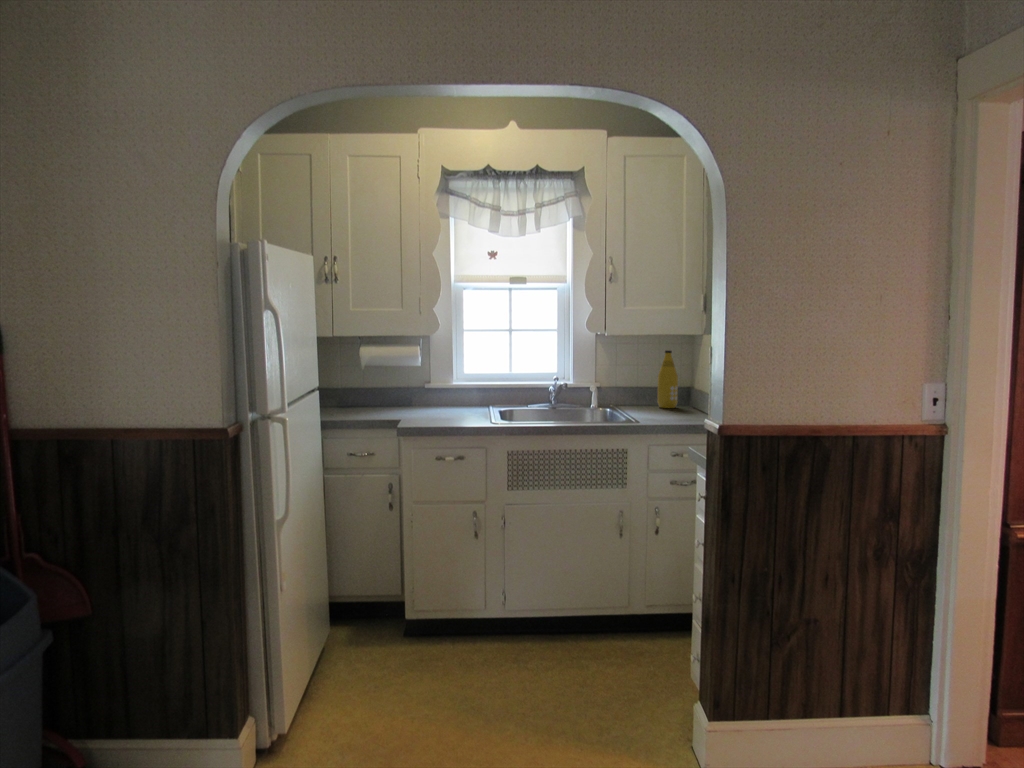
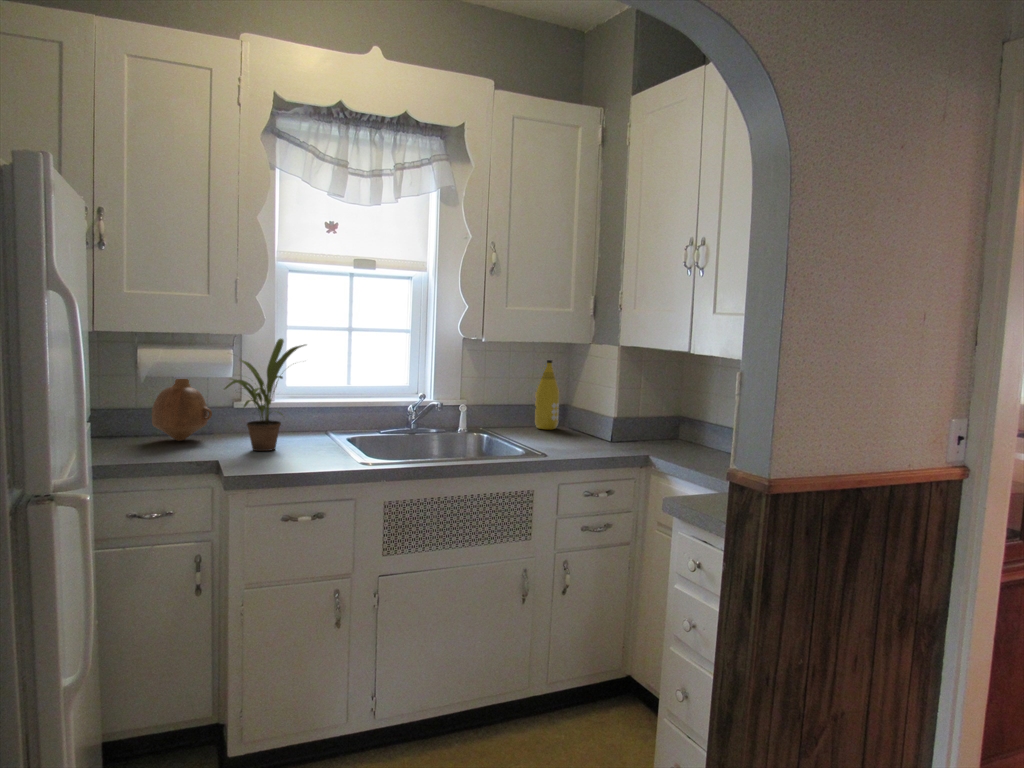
potted plant: none [415,336,471,415] -> present [224,338,305,451]
vase: none [370,350,410,409] -> present [151,379,212,441]

